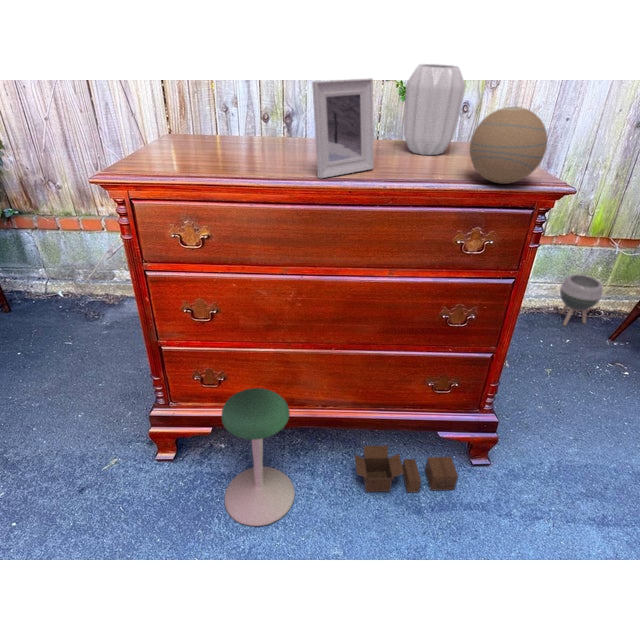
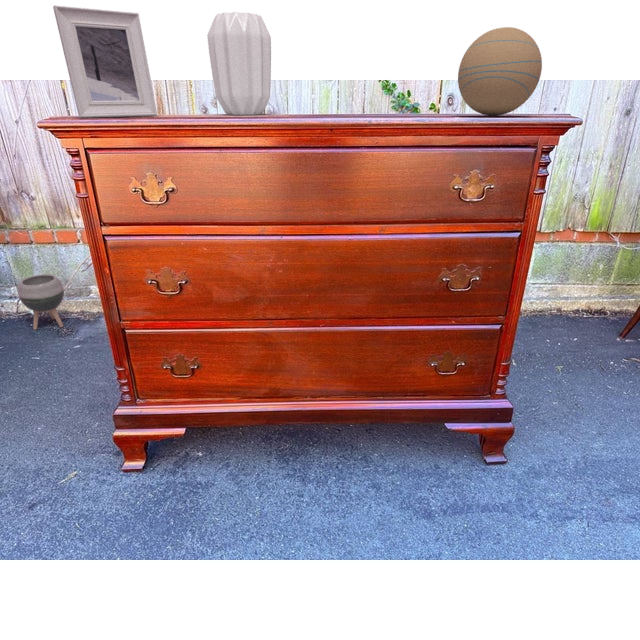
vase: present [404,64,465,155] -> present [207,12,271,115]
picture frame: present [312,78,374,179] -> present [53,5,157,118]
planter: present [560,274,603,325] -> present [18,274,64,330]
stool: present [222,388,295,526] -> none [193,371,283,538]
cardboard box: present [355,445,458,493] -> none [350,442,471,496]

